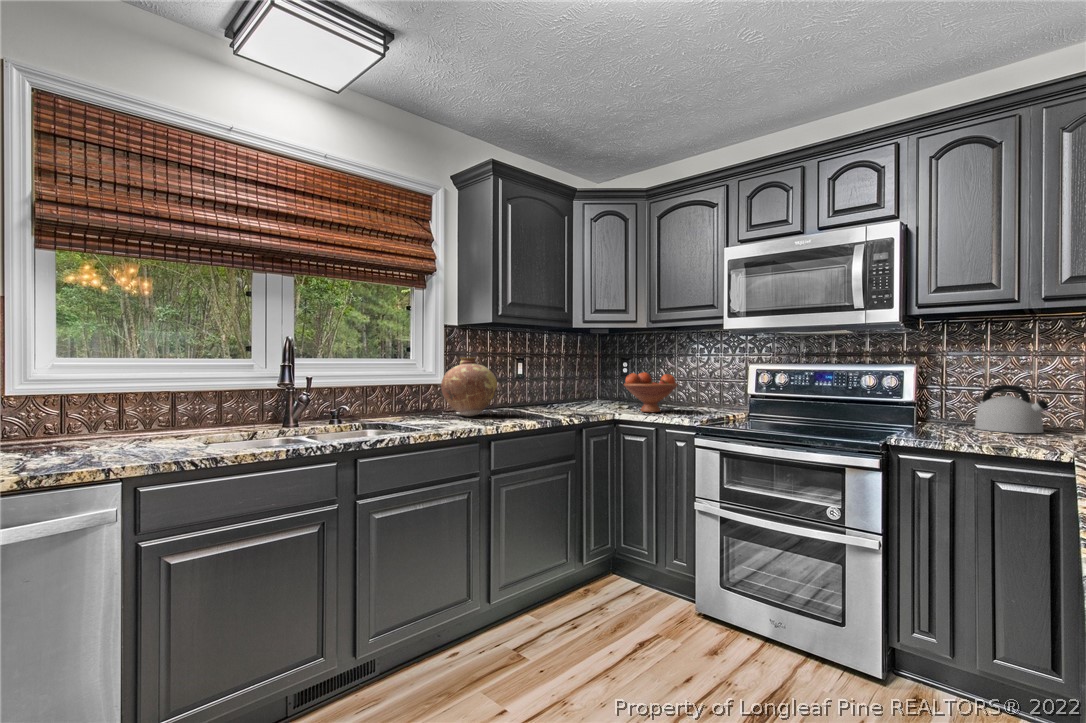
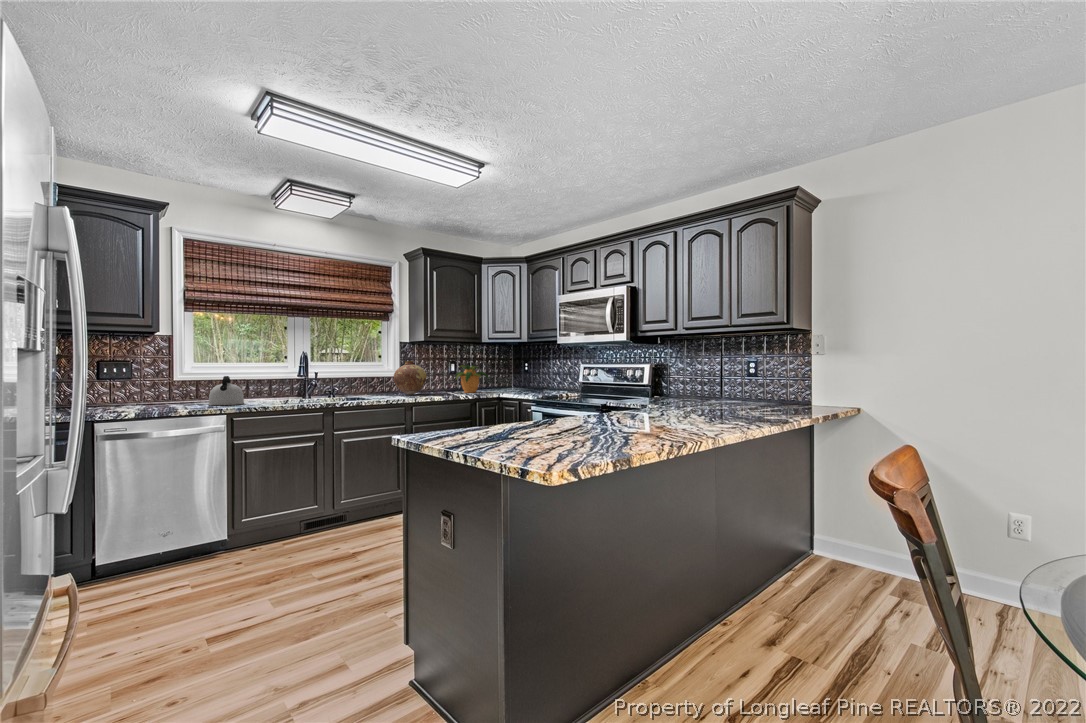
potted plant: none [528,361,587,411] -> present [455,365,488,393]
fruit bowl: present [624,372,678,413] -> none [507,369,540,393]
kettle: present [975,385,1049,433] -> present [208,376,244,405]

